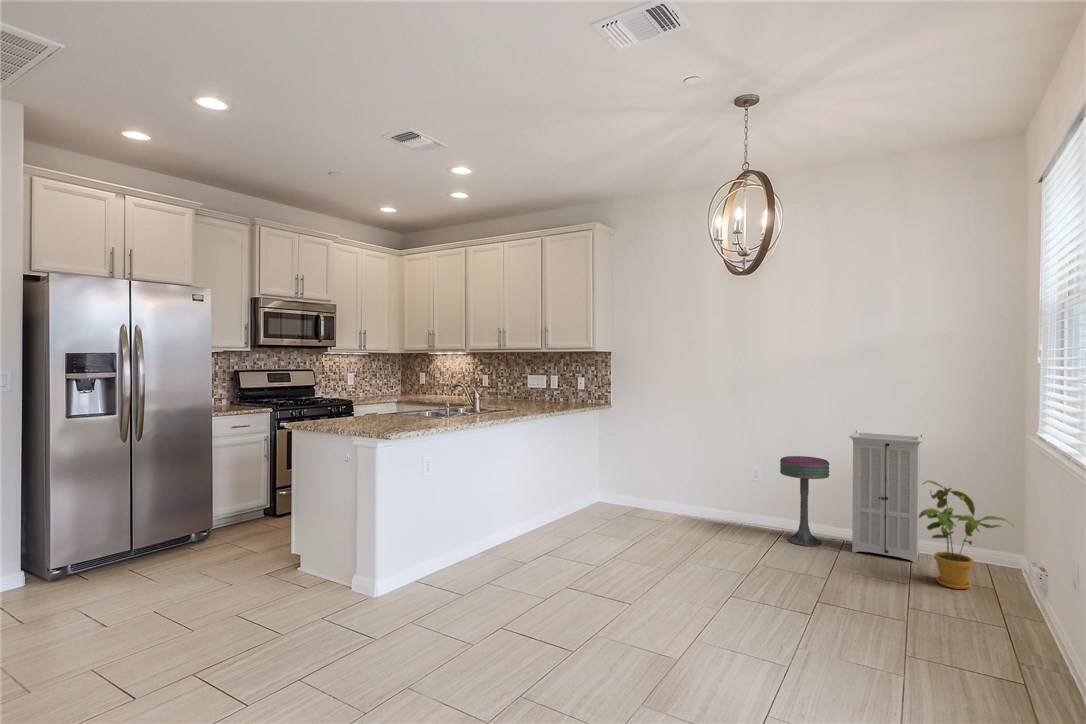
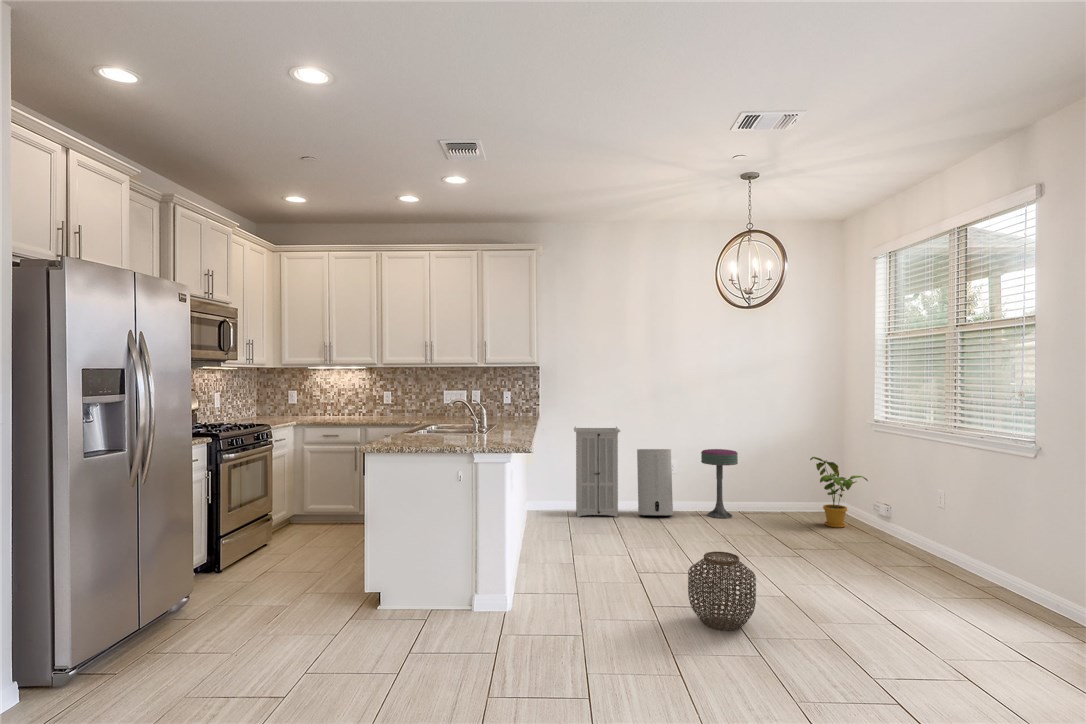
storage cabinet: present [849,431,924,563] -> present [574,427,620,517]
air purifier: none [701,448,746,531] -> present [637,449,673,516]
woven basket: none [485,573,563,673] -> present [688,552,756,631]

